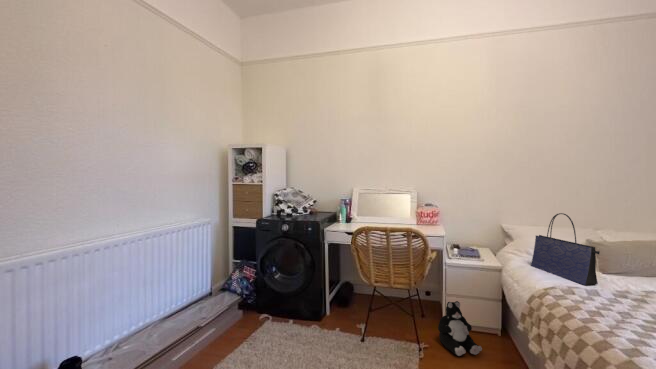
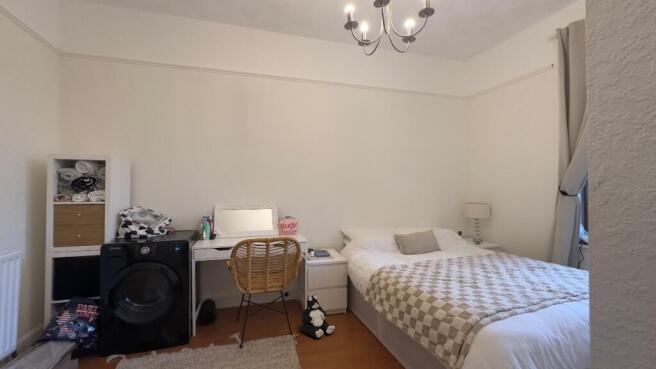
tote bag: present [531,213,600,285] -> none [363,216,401,264]

